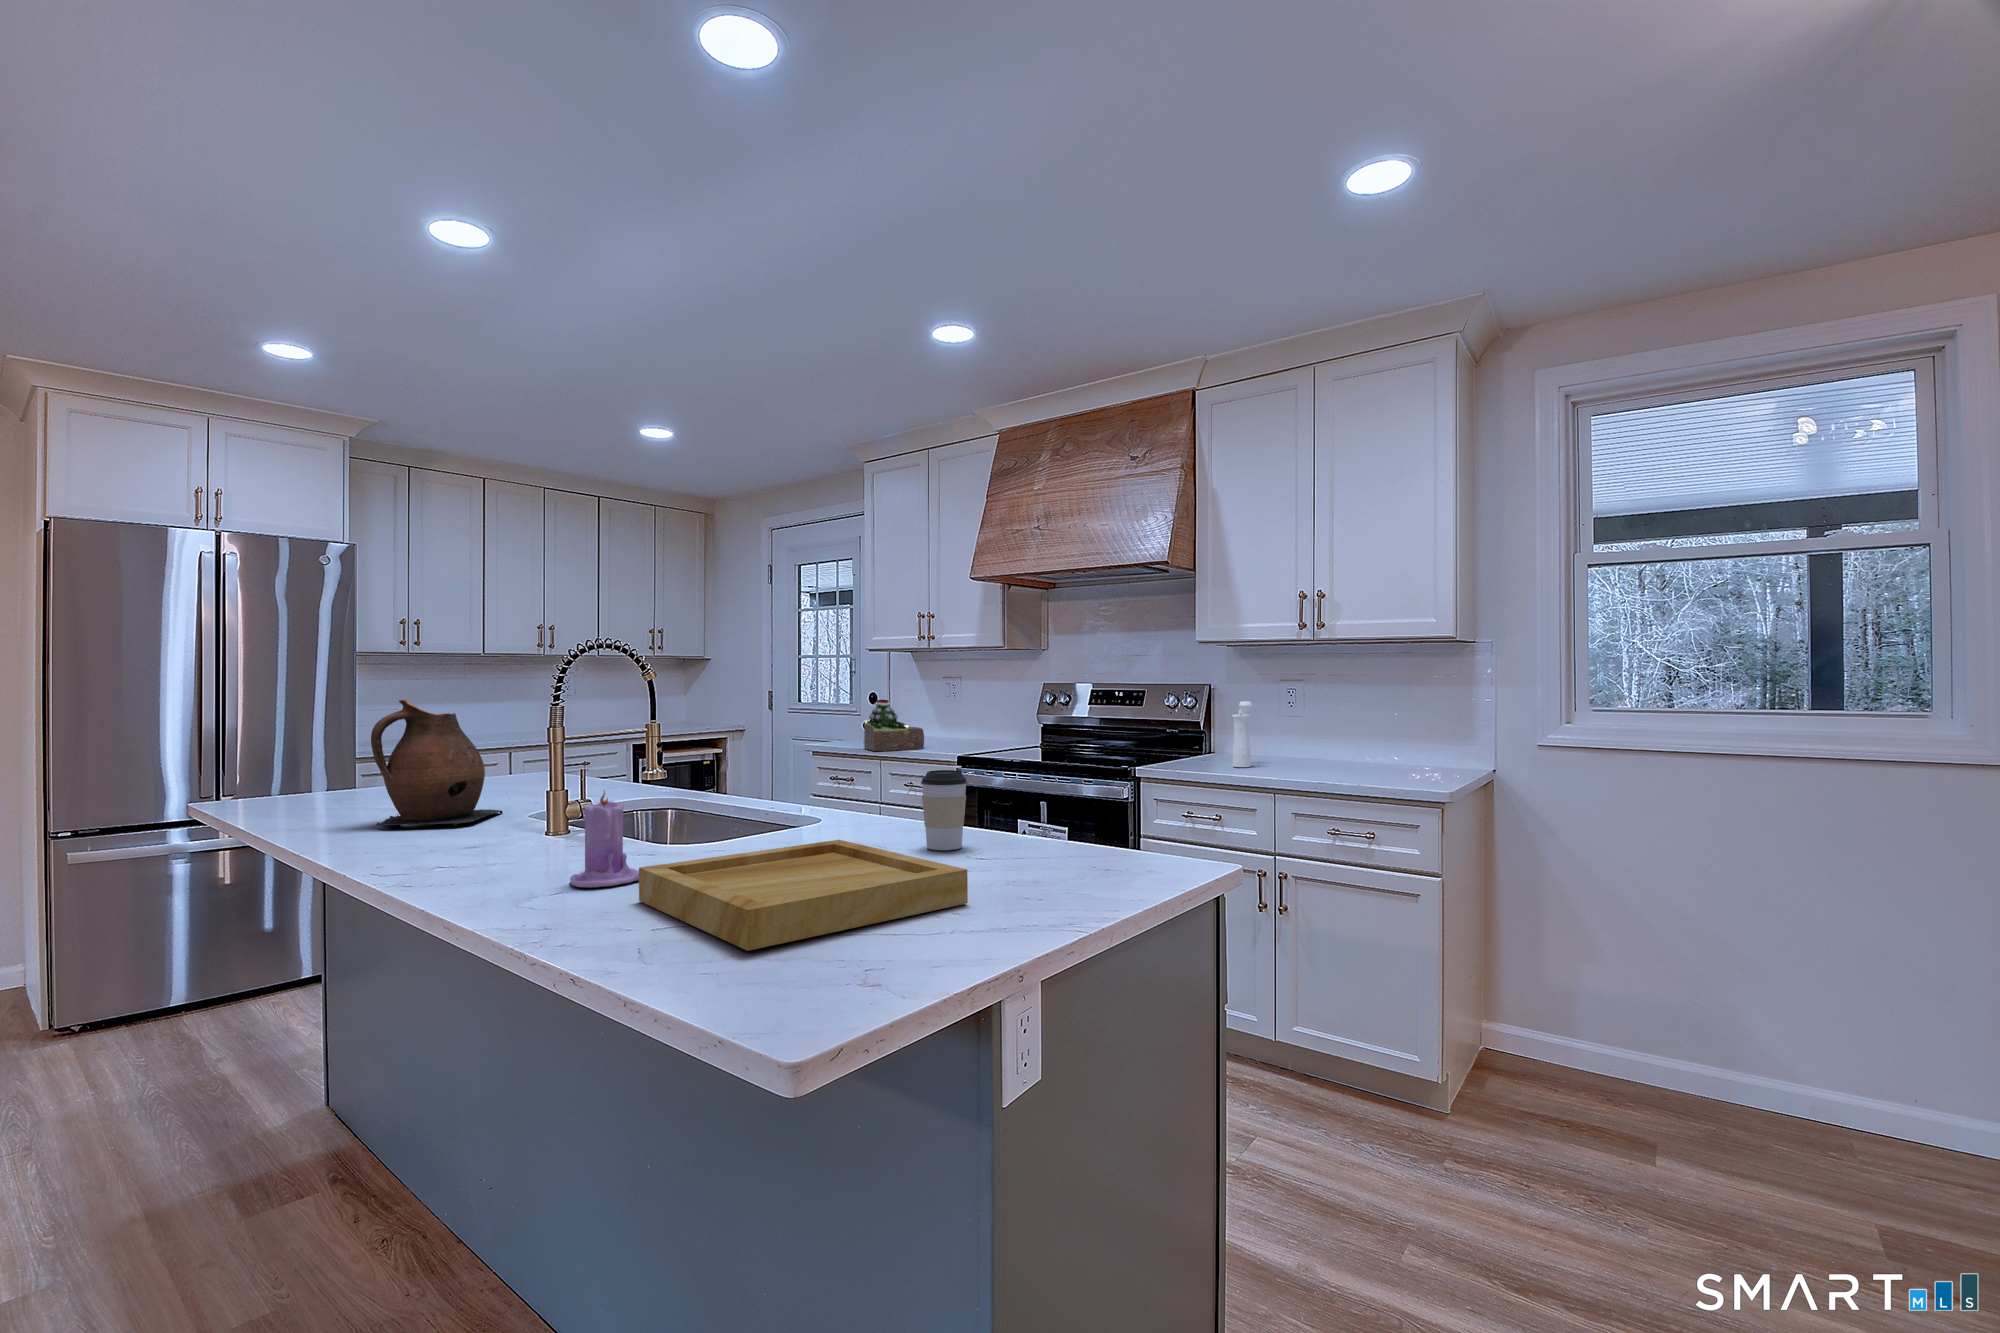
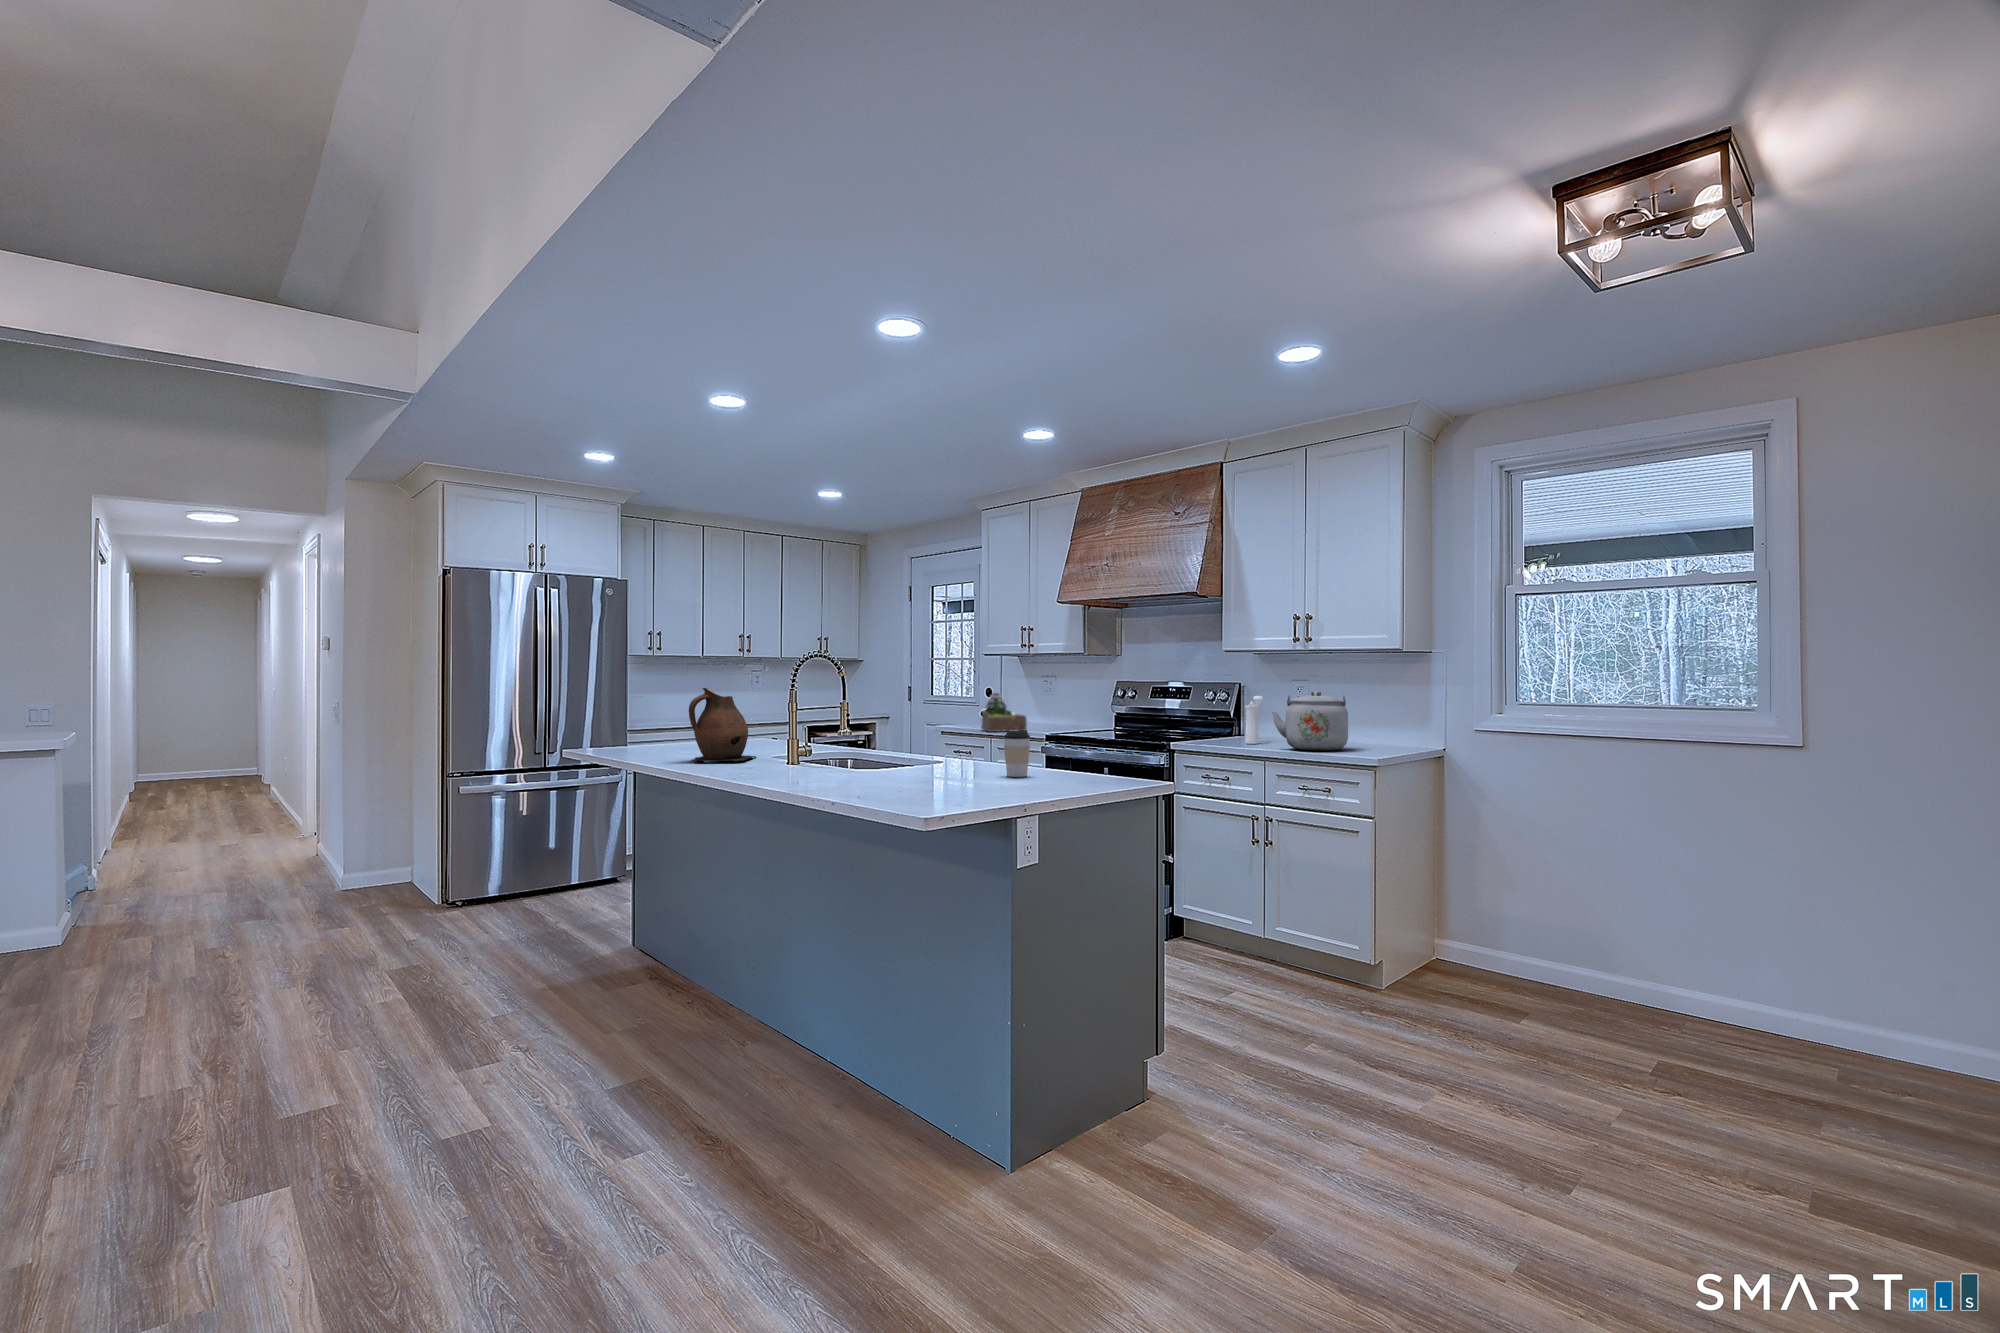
kettle: none [1280,695,1388,778] -> present [1272,691,1348,751]
candle: present [570,790,639,887] -> none [815,735,853,785]
tray: present [639,840,968,951] -> none [854,767,1020,803]

